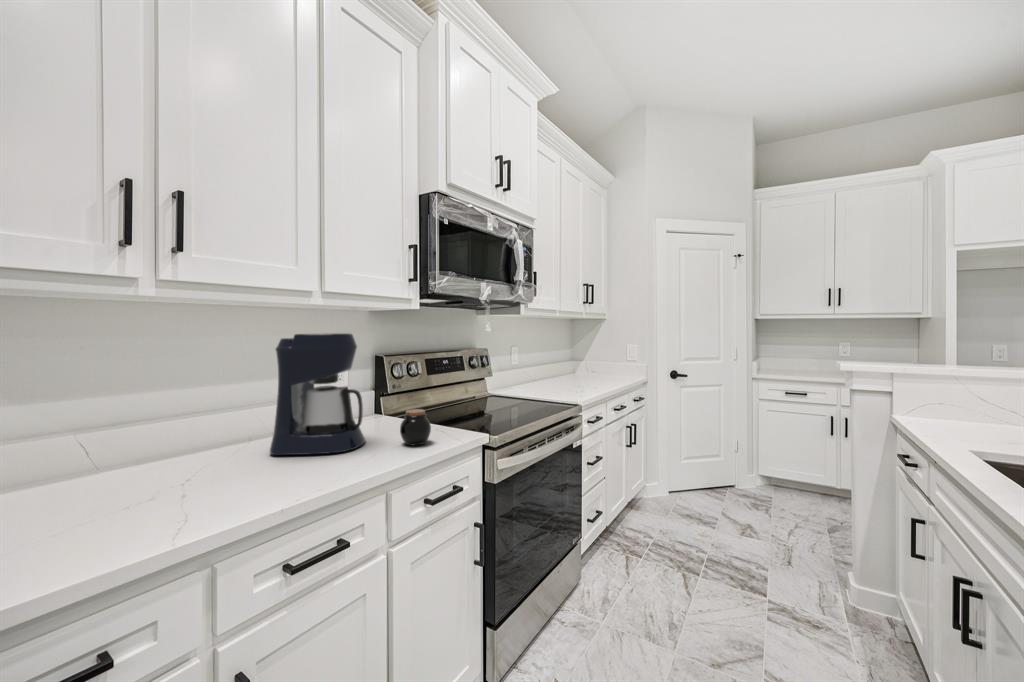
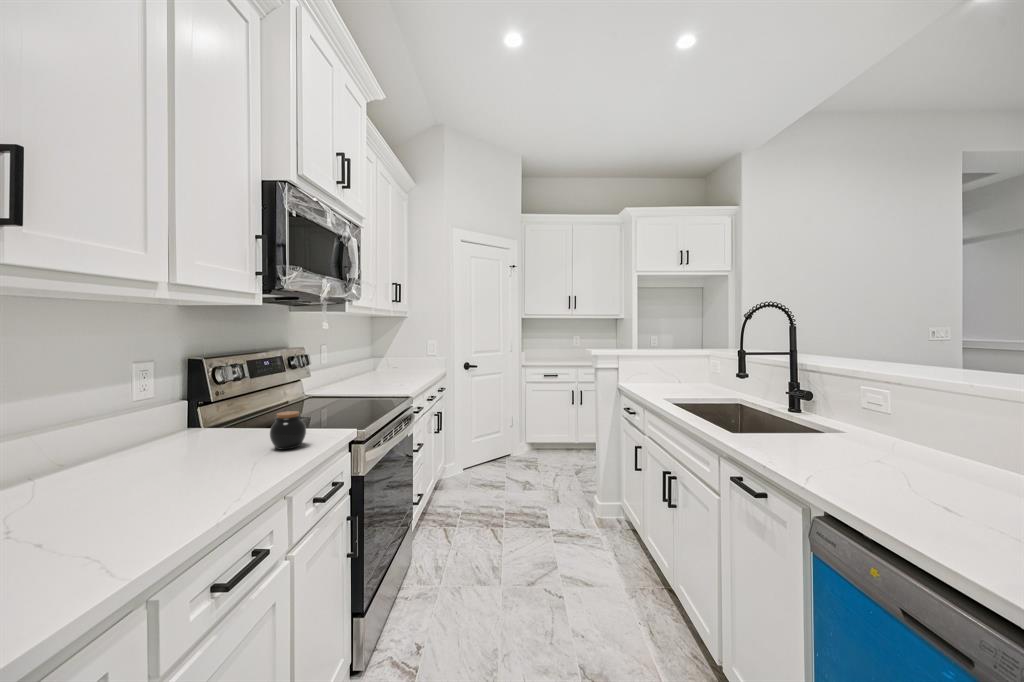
coffee maker: present [270,333,365,455] -> none [88,331,224,486]

